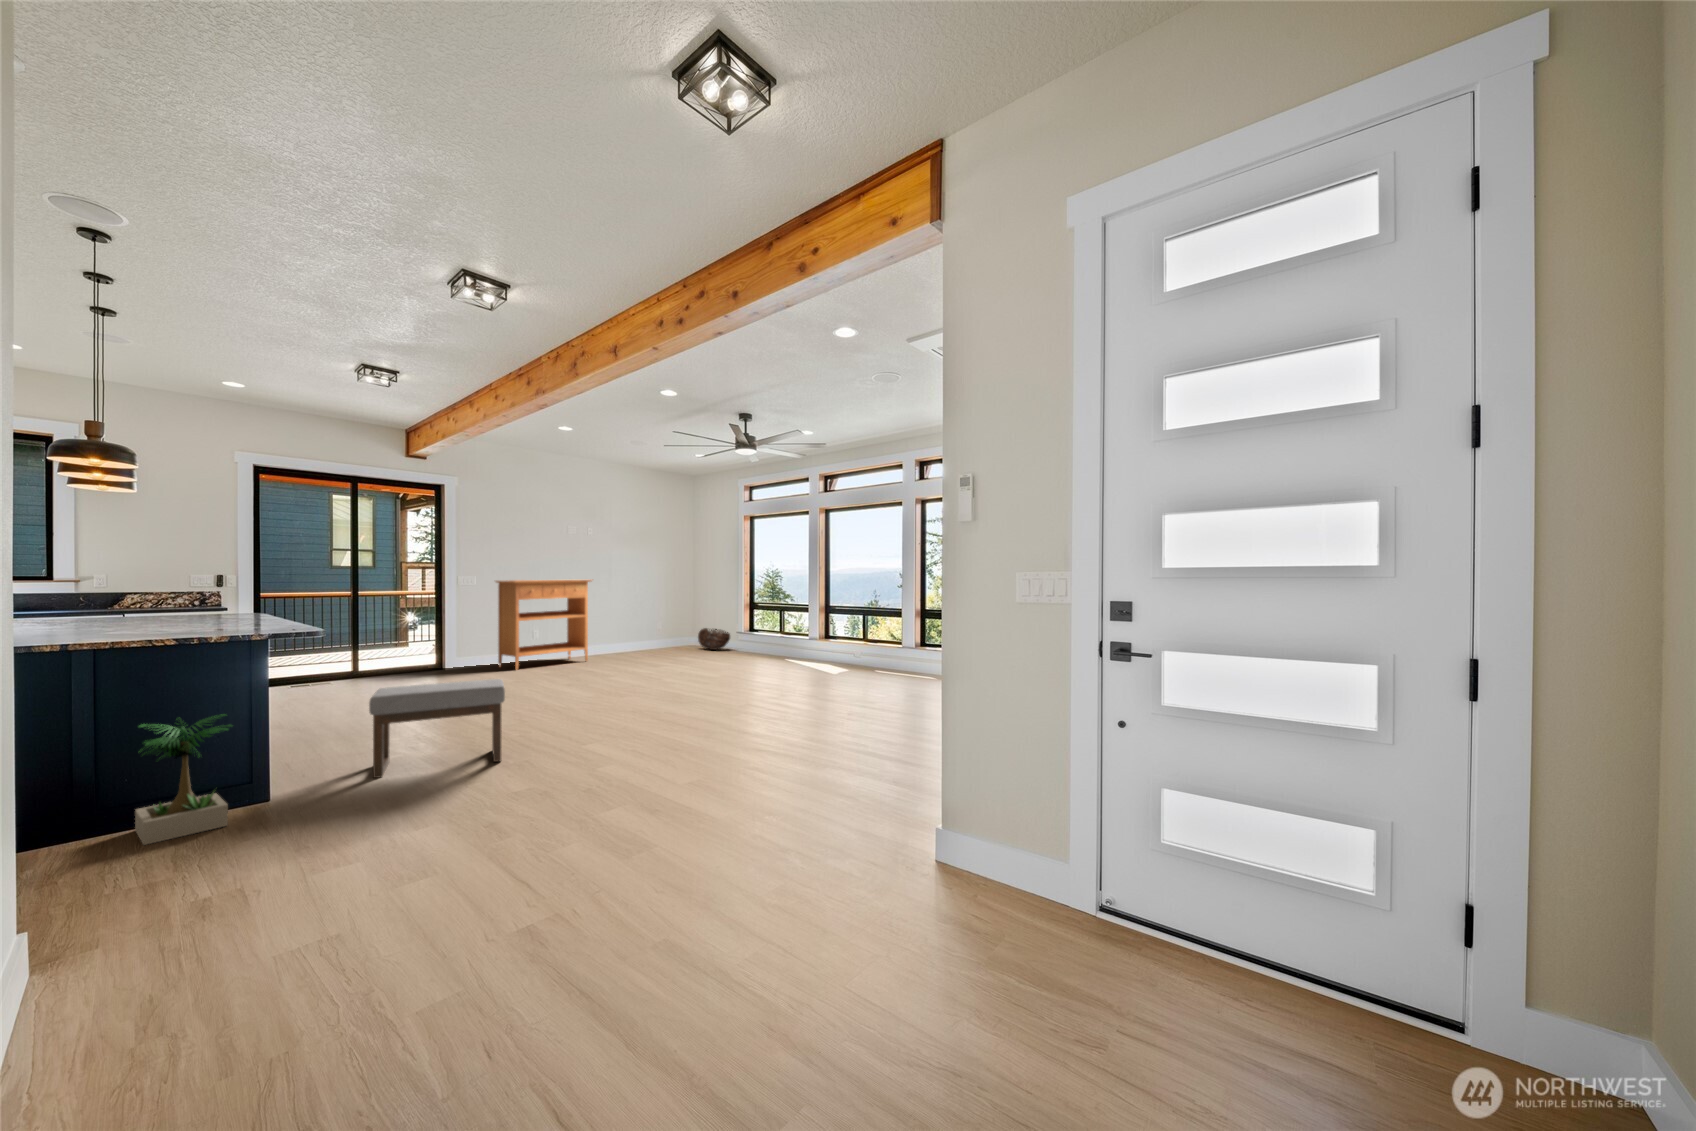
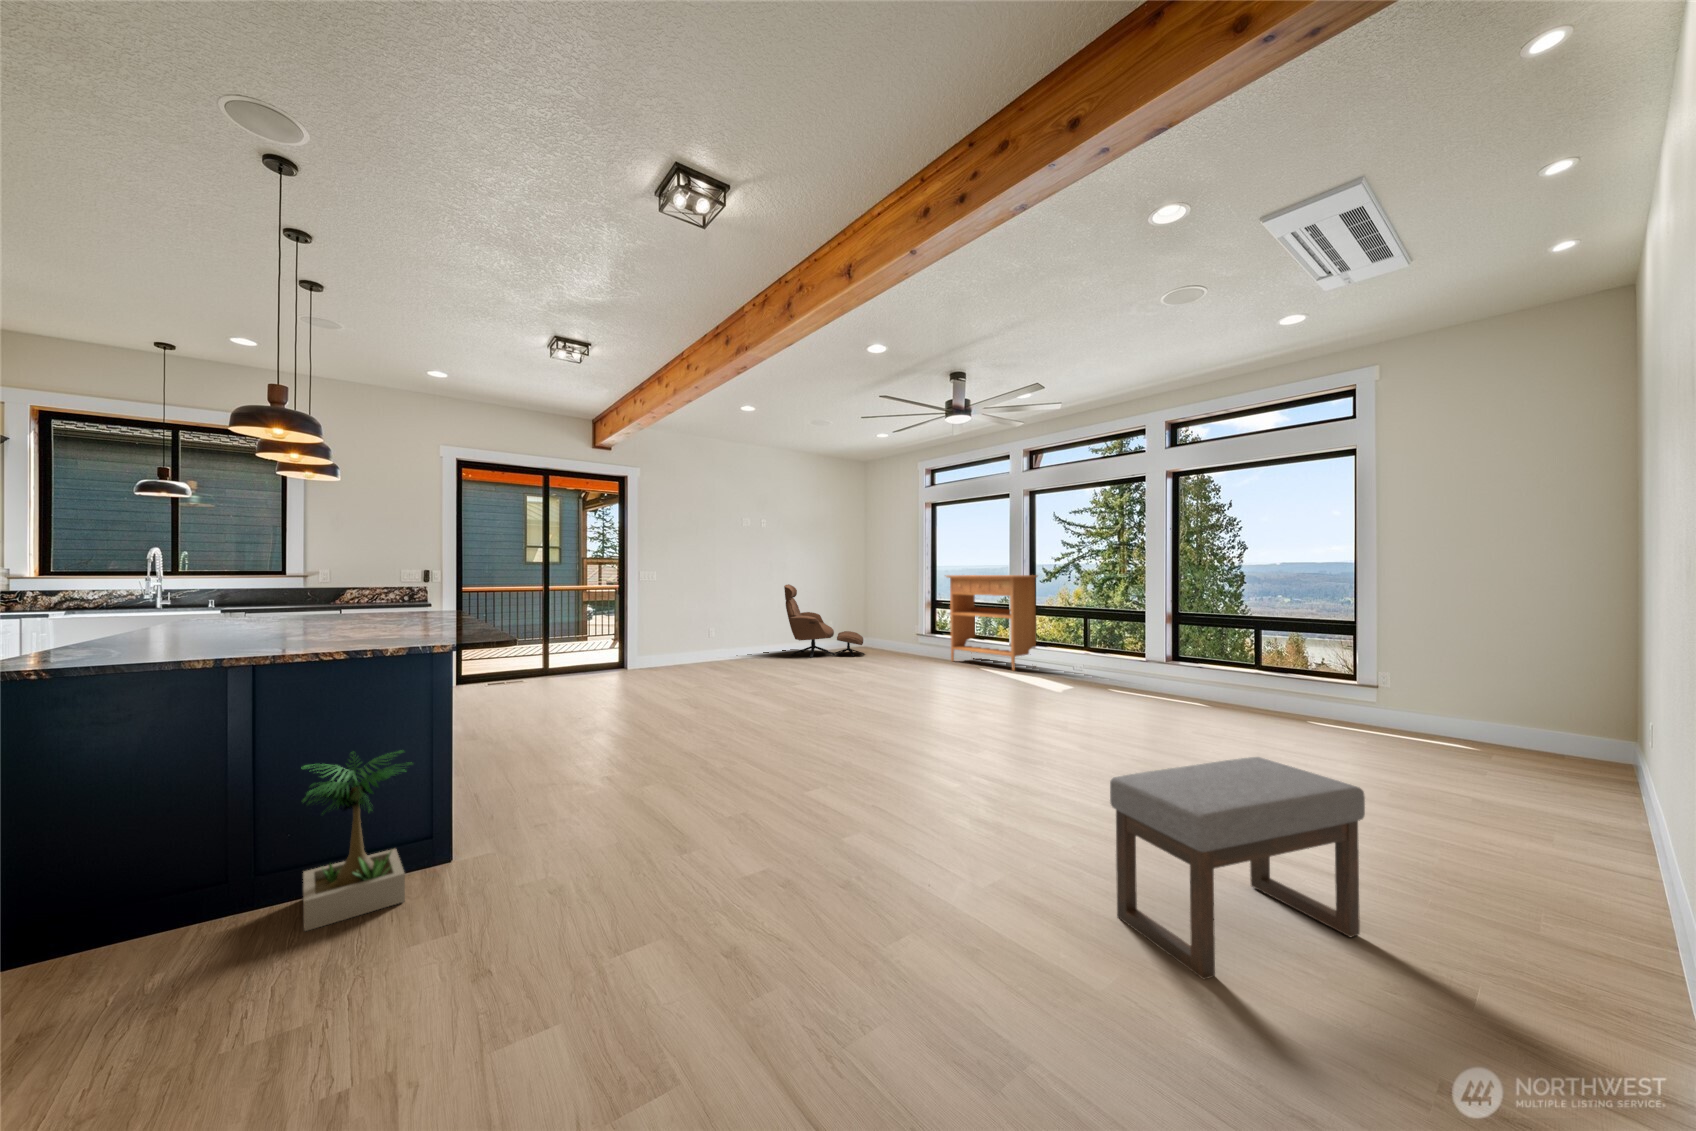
console table: present [496,580,591,670] -> present [946,575,1037,671]
lounge chair: none [608,589,687,657] -> present [784,584,864,658]
basket: present [698,628,730,650] -> none [873,627,909,651]
ottoman: present [369,679,505,778] -> present [1110,757,1365,979]

